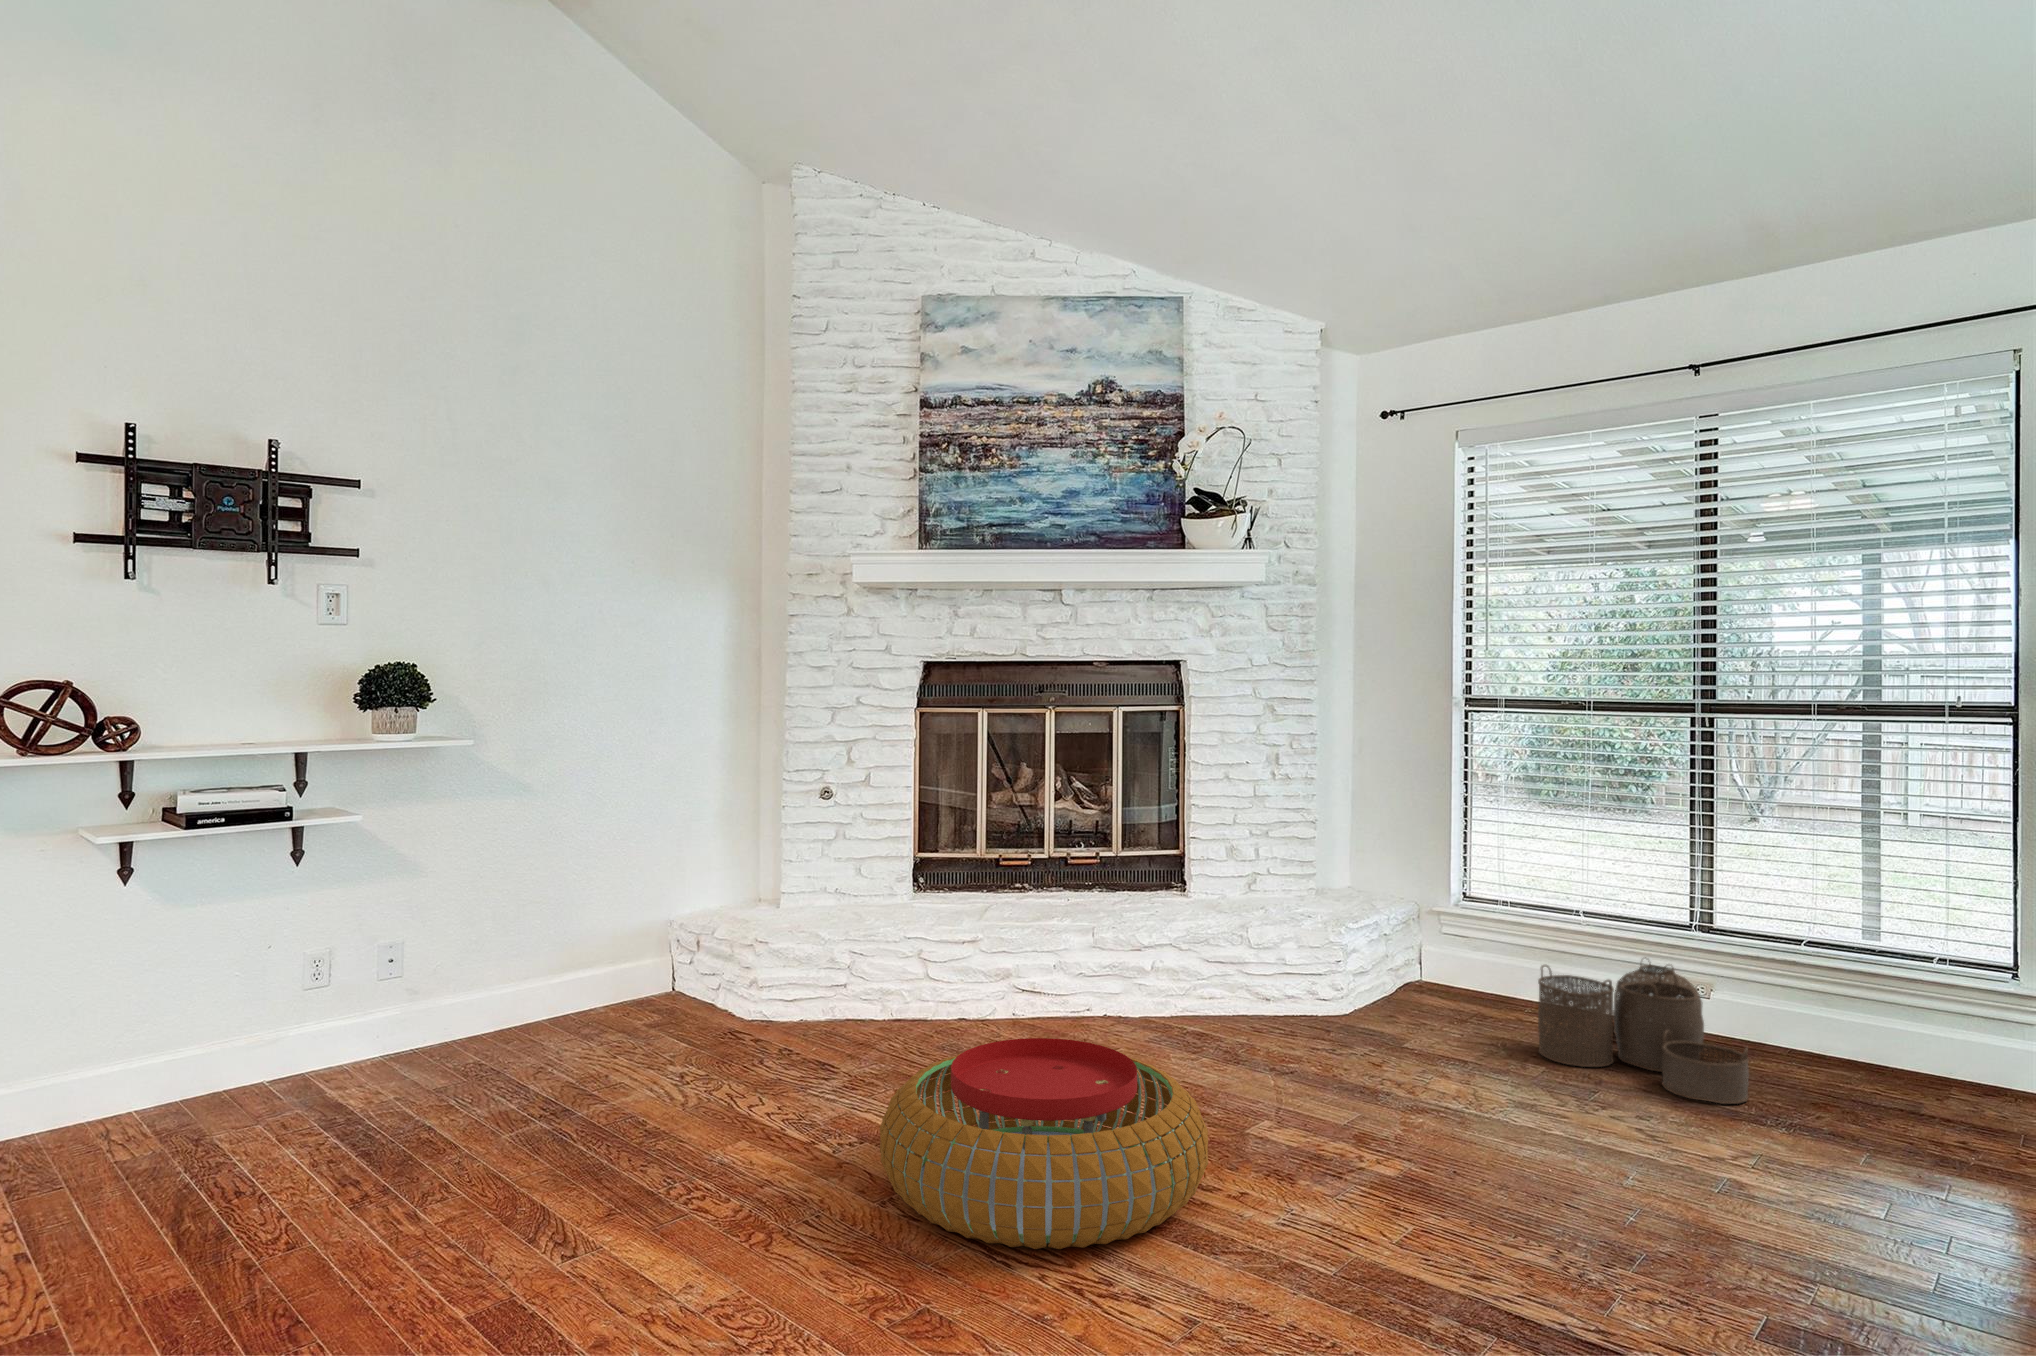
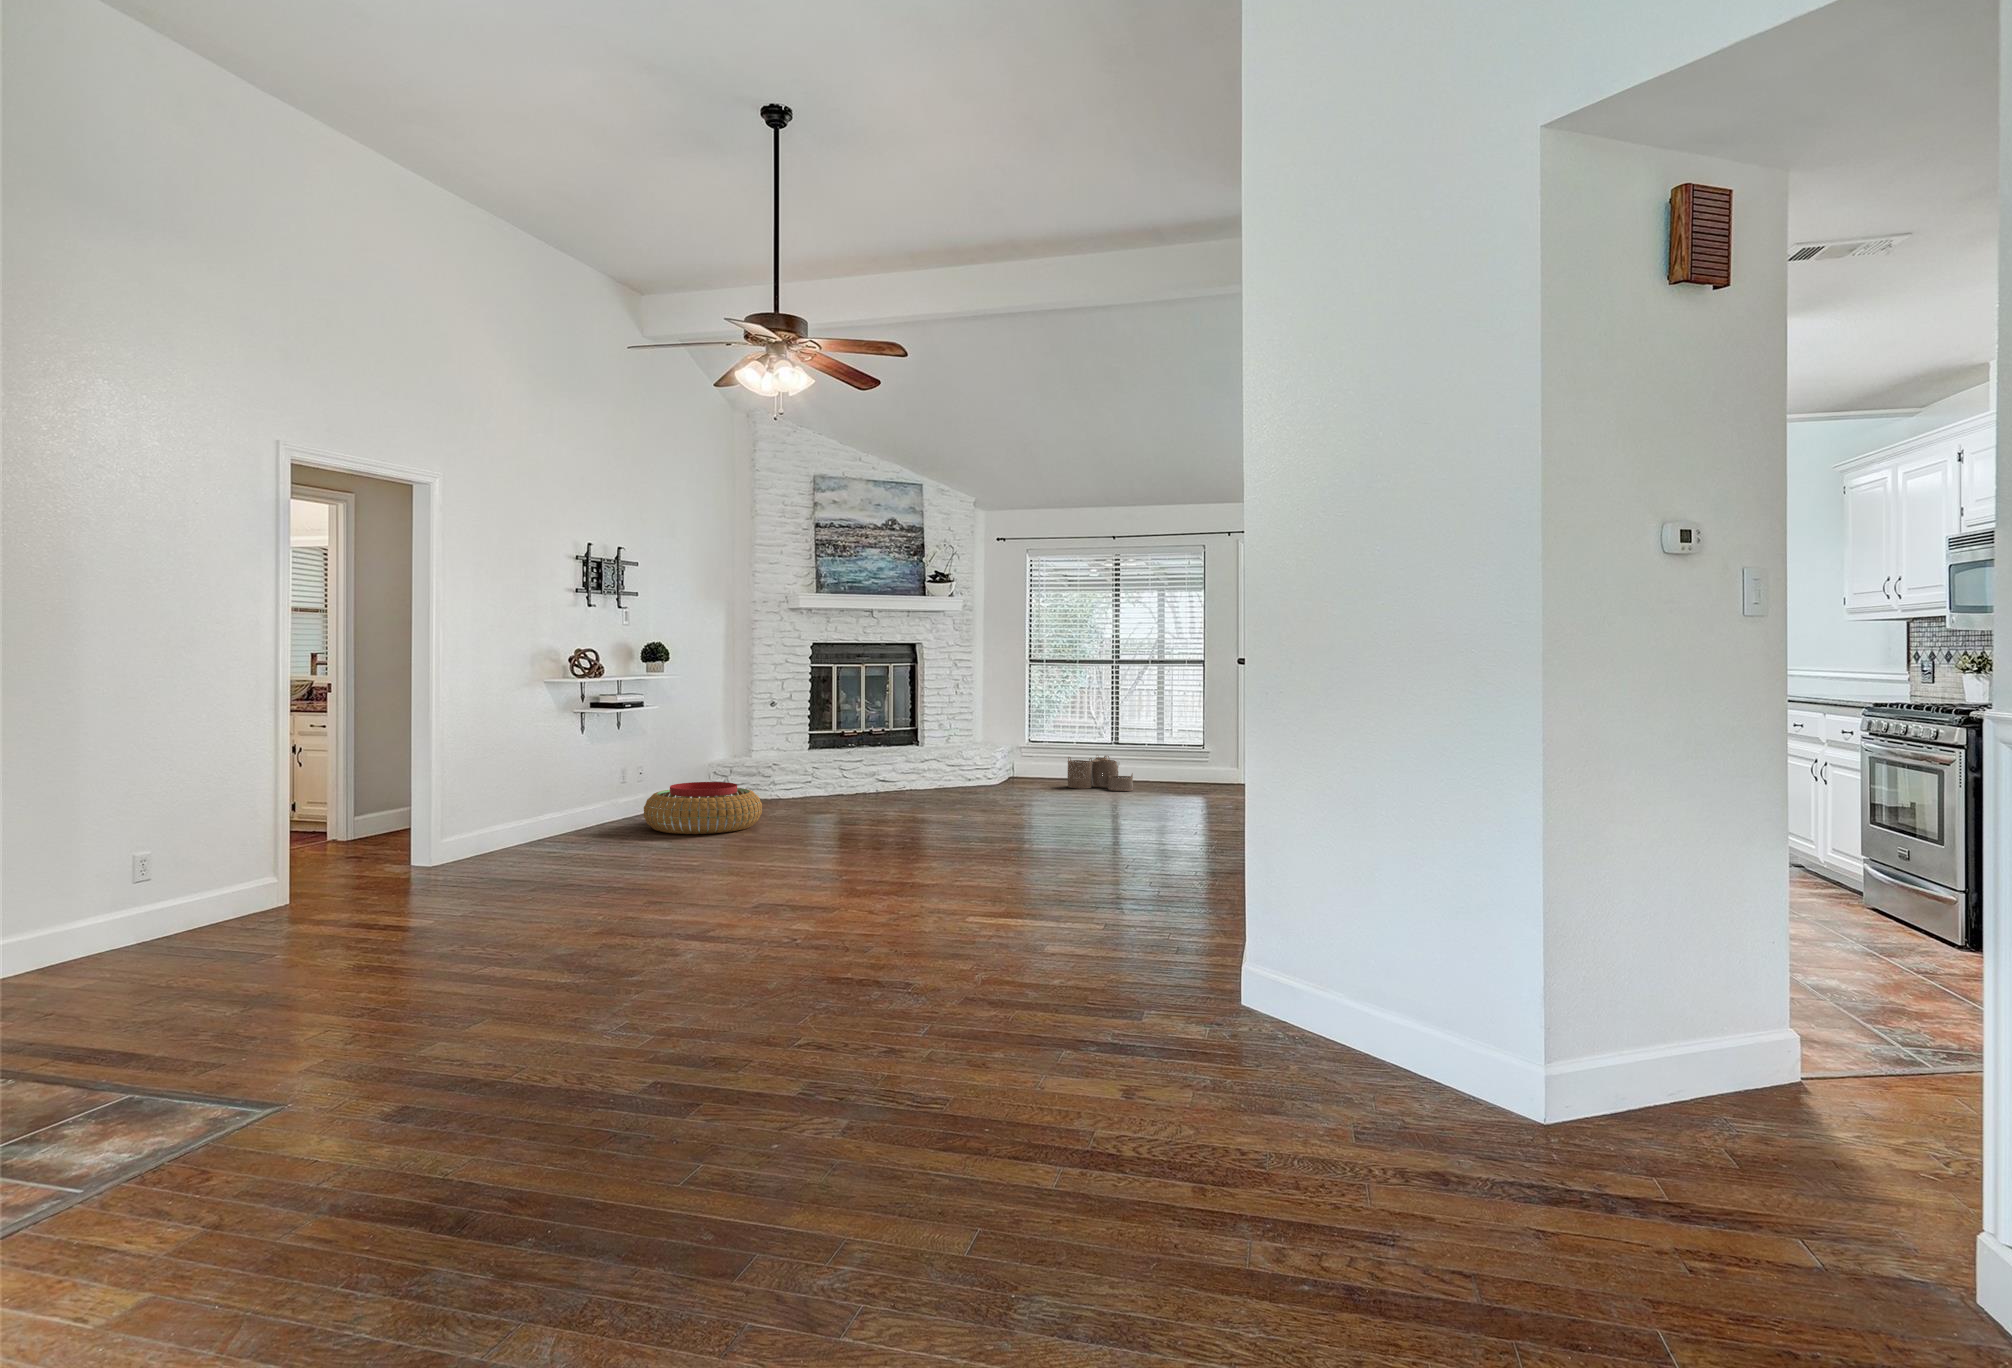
pouf: present [880,1038,1208,1249] -> present [644,782,762,834]

